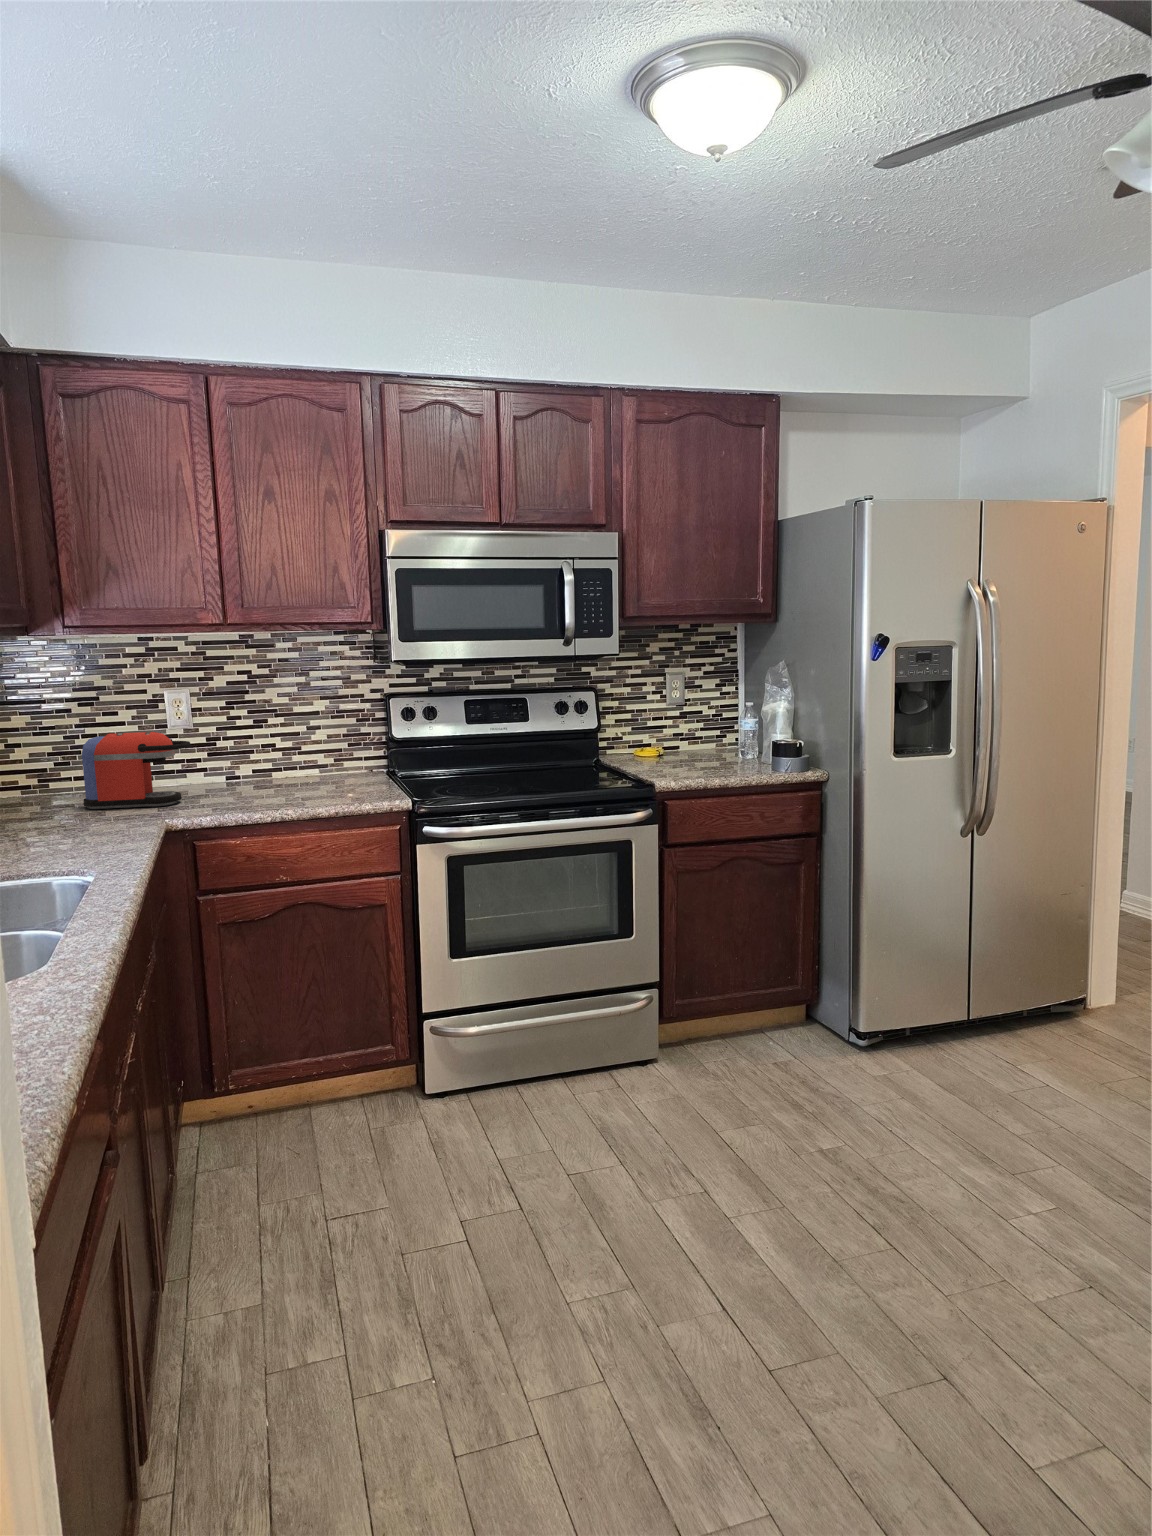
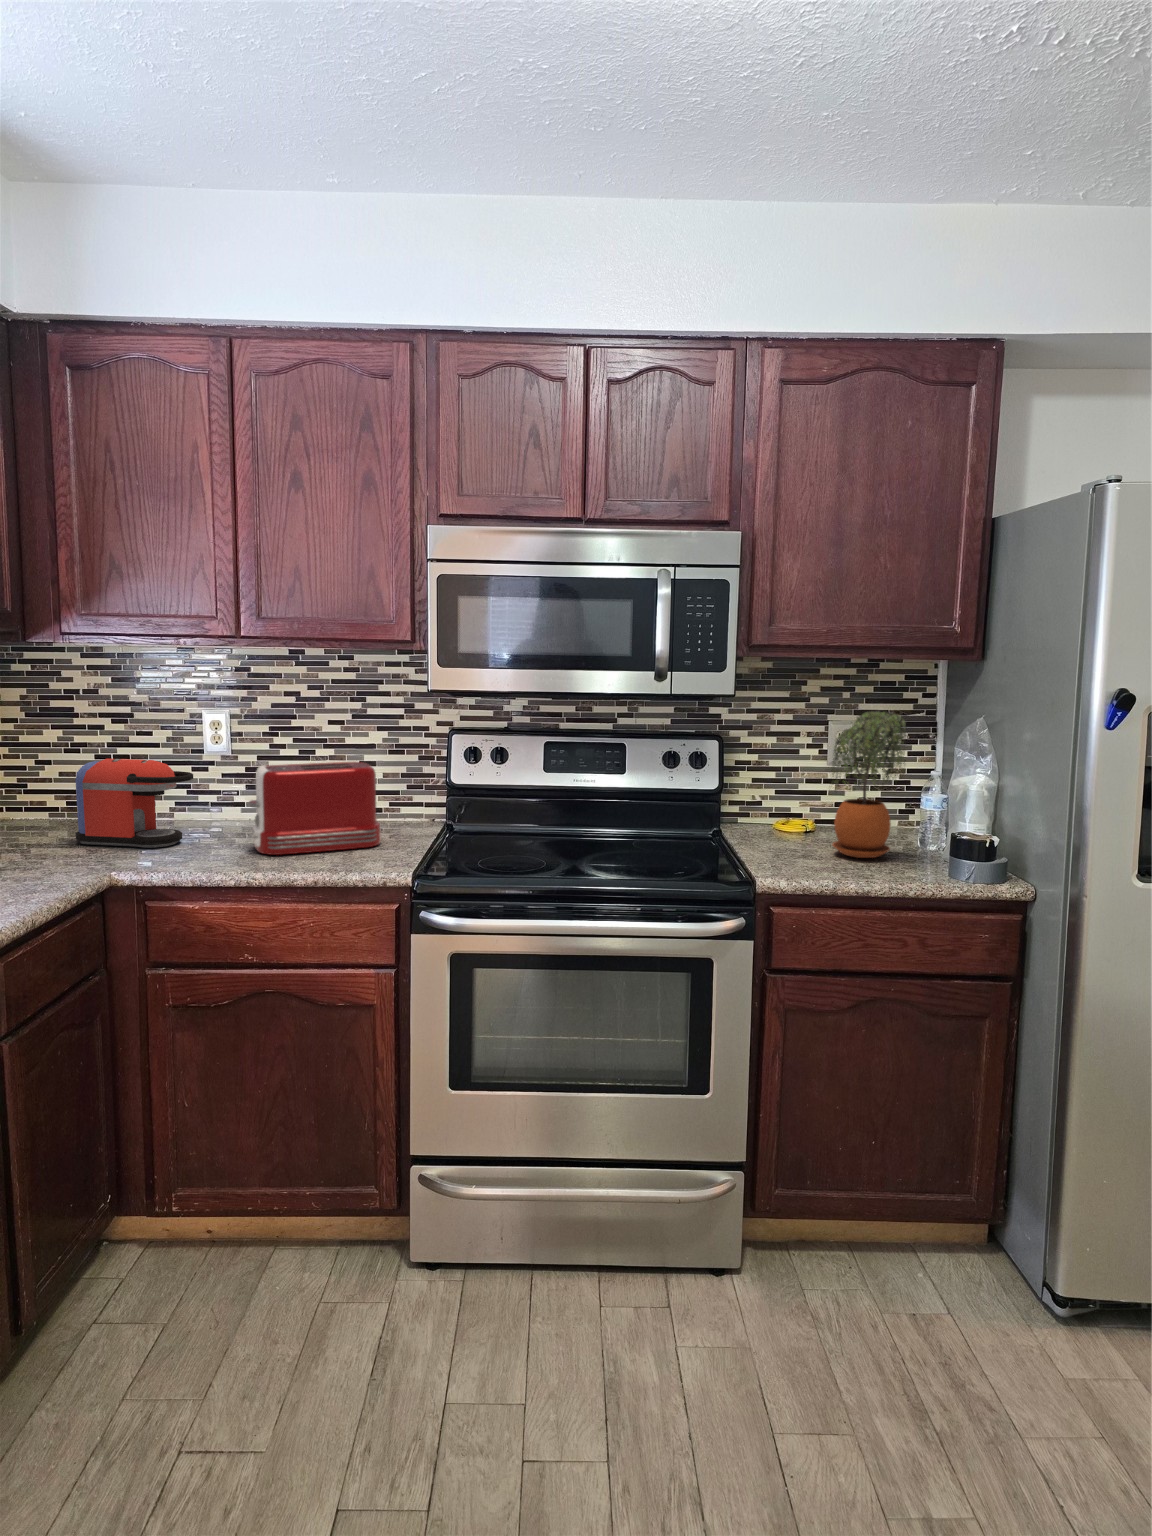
potted plant: none [682,660,737,766] -> present [833,711,906,858]
toaster: none [248,724,353,801] -> present [248,762,381,855]

